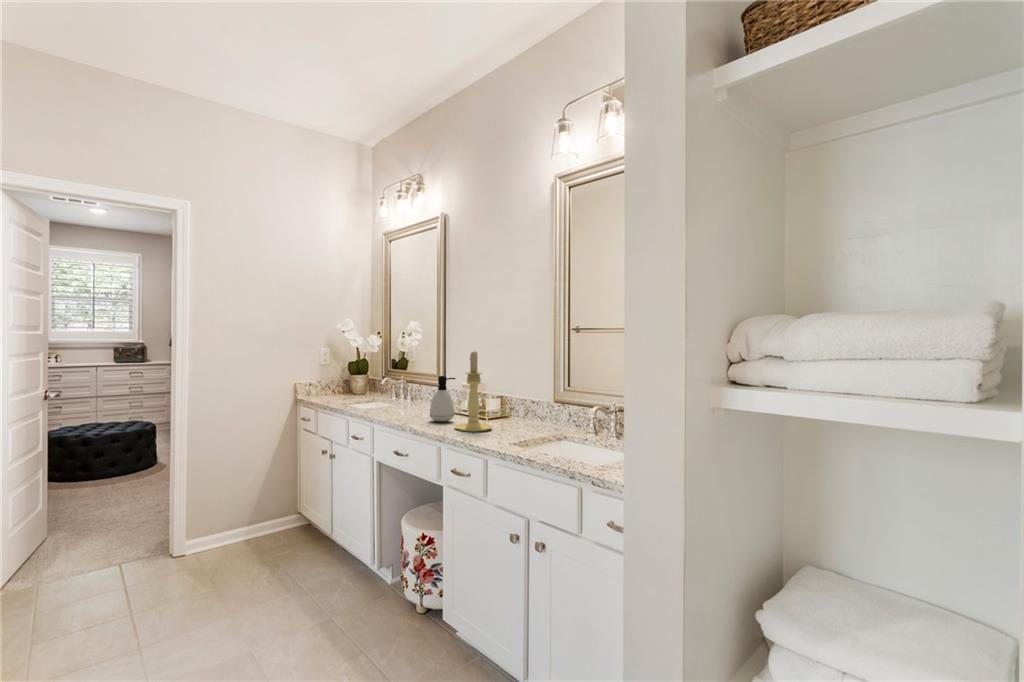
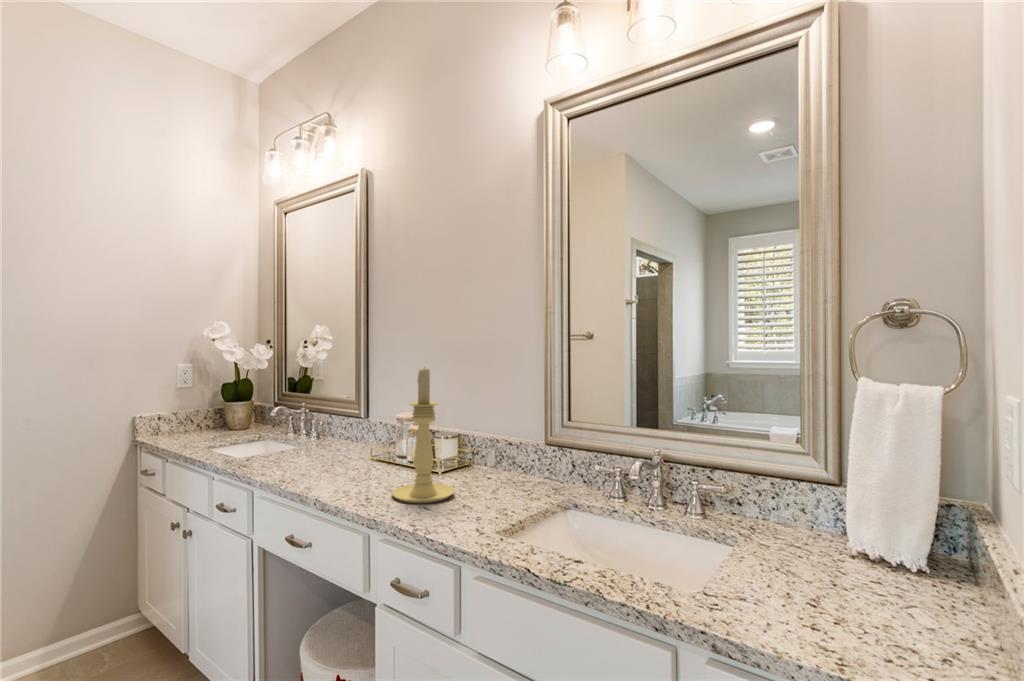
soap dispenser: present [430,376,455,422] -> none [348,407,390,481]

